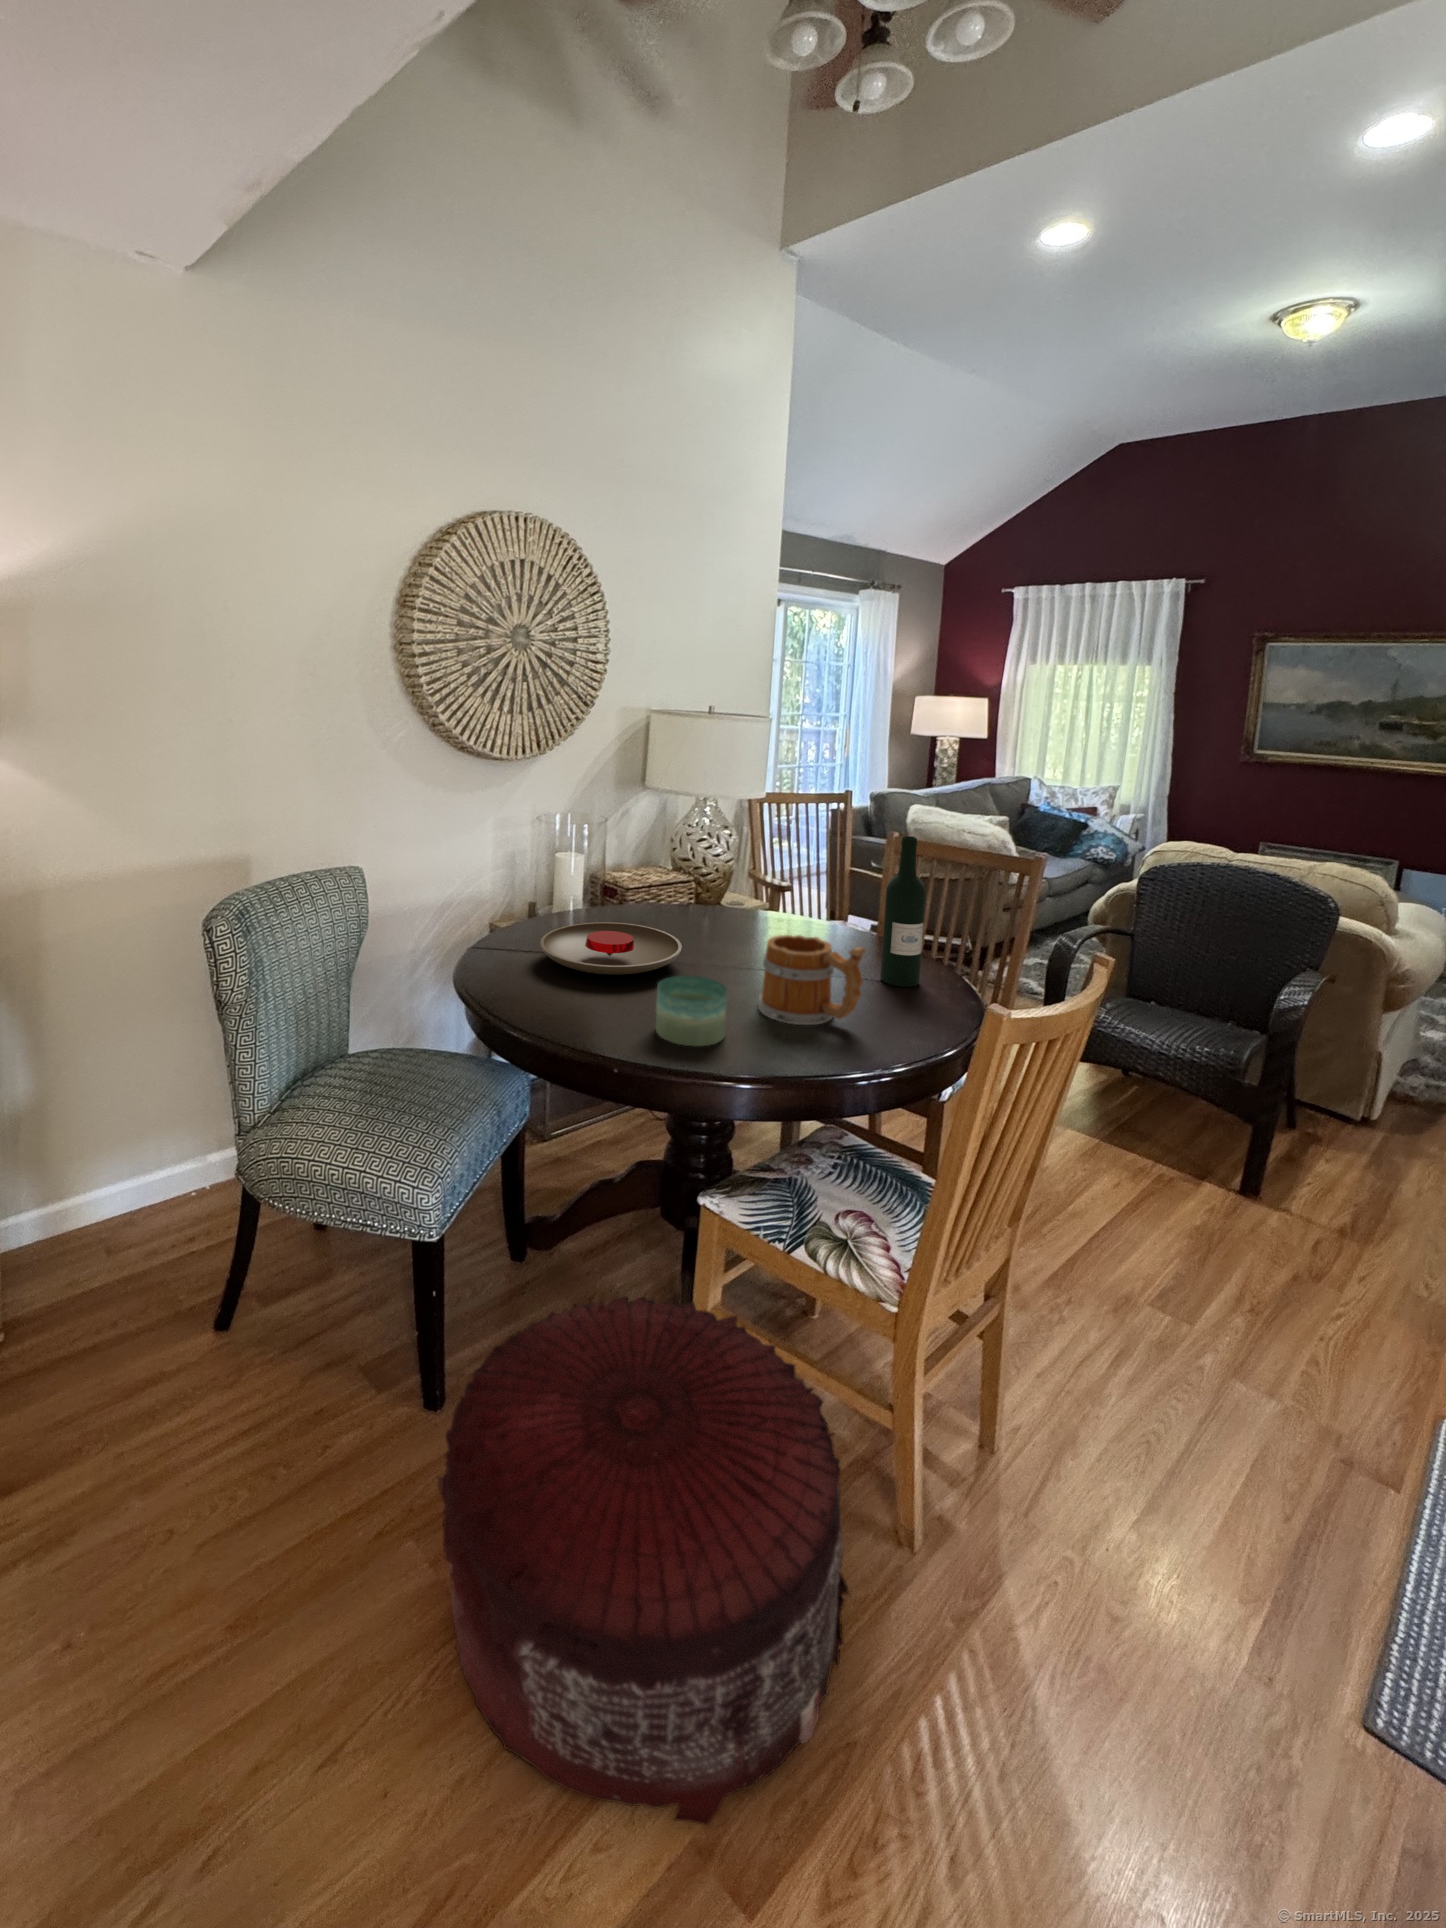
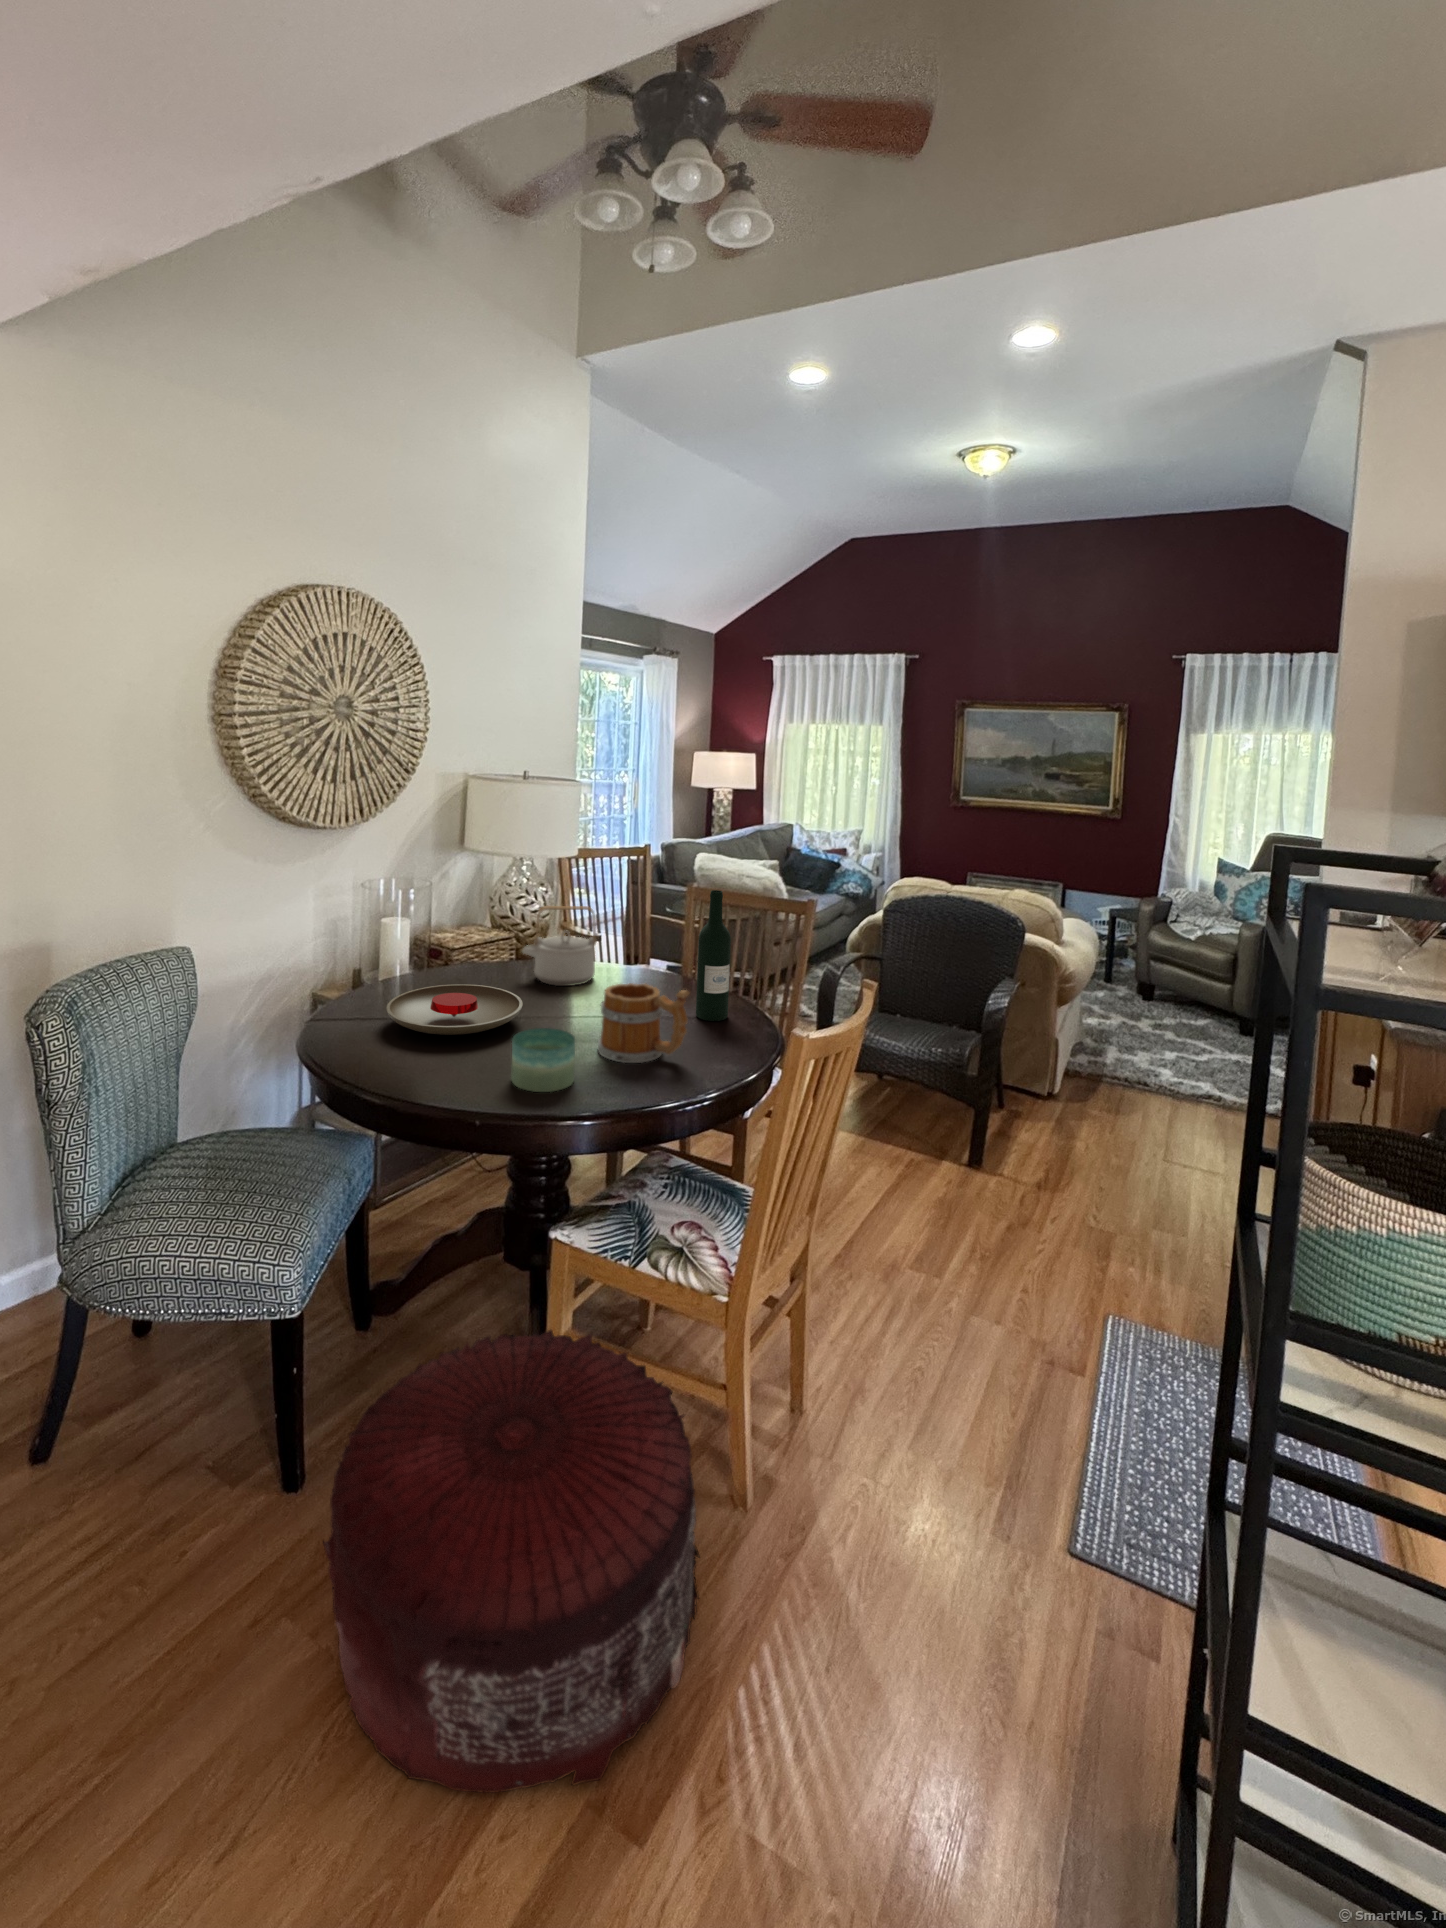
teapot: none [691,847,773,934] -> present [522,906,597,986]

